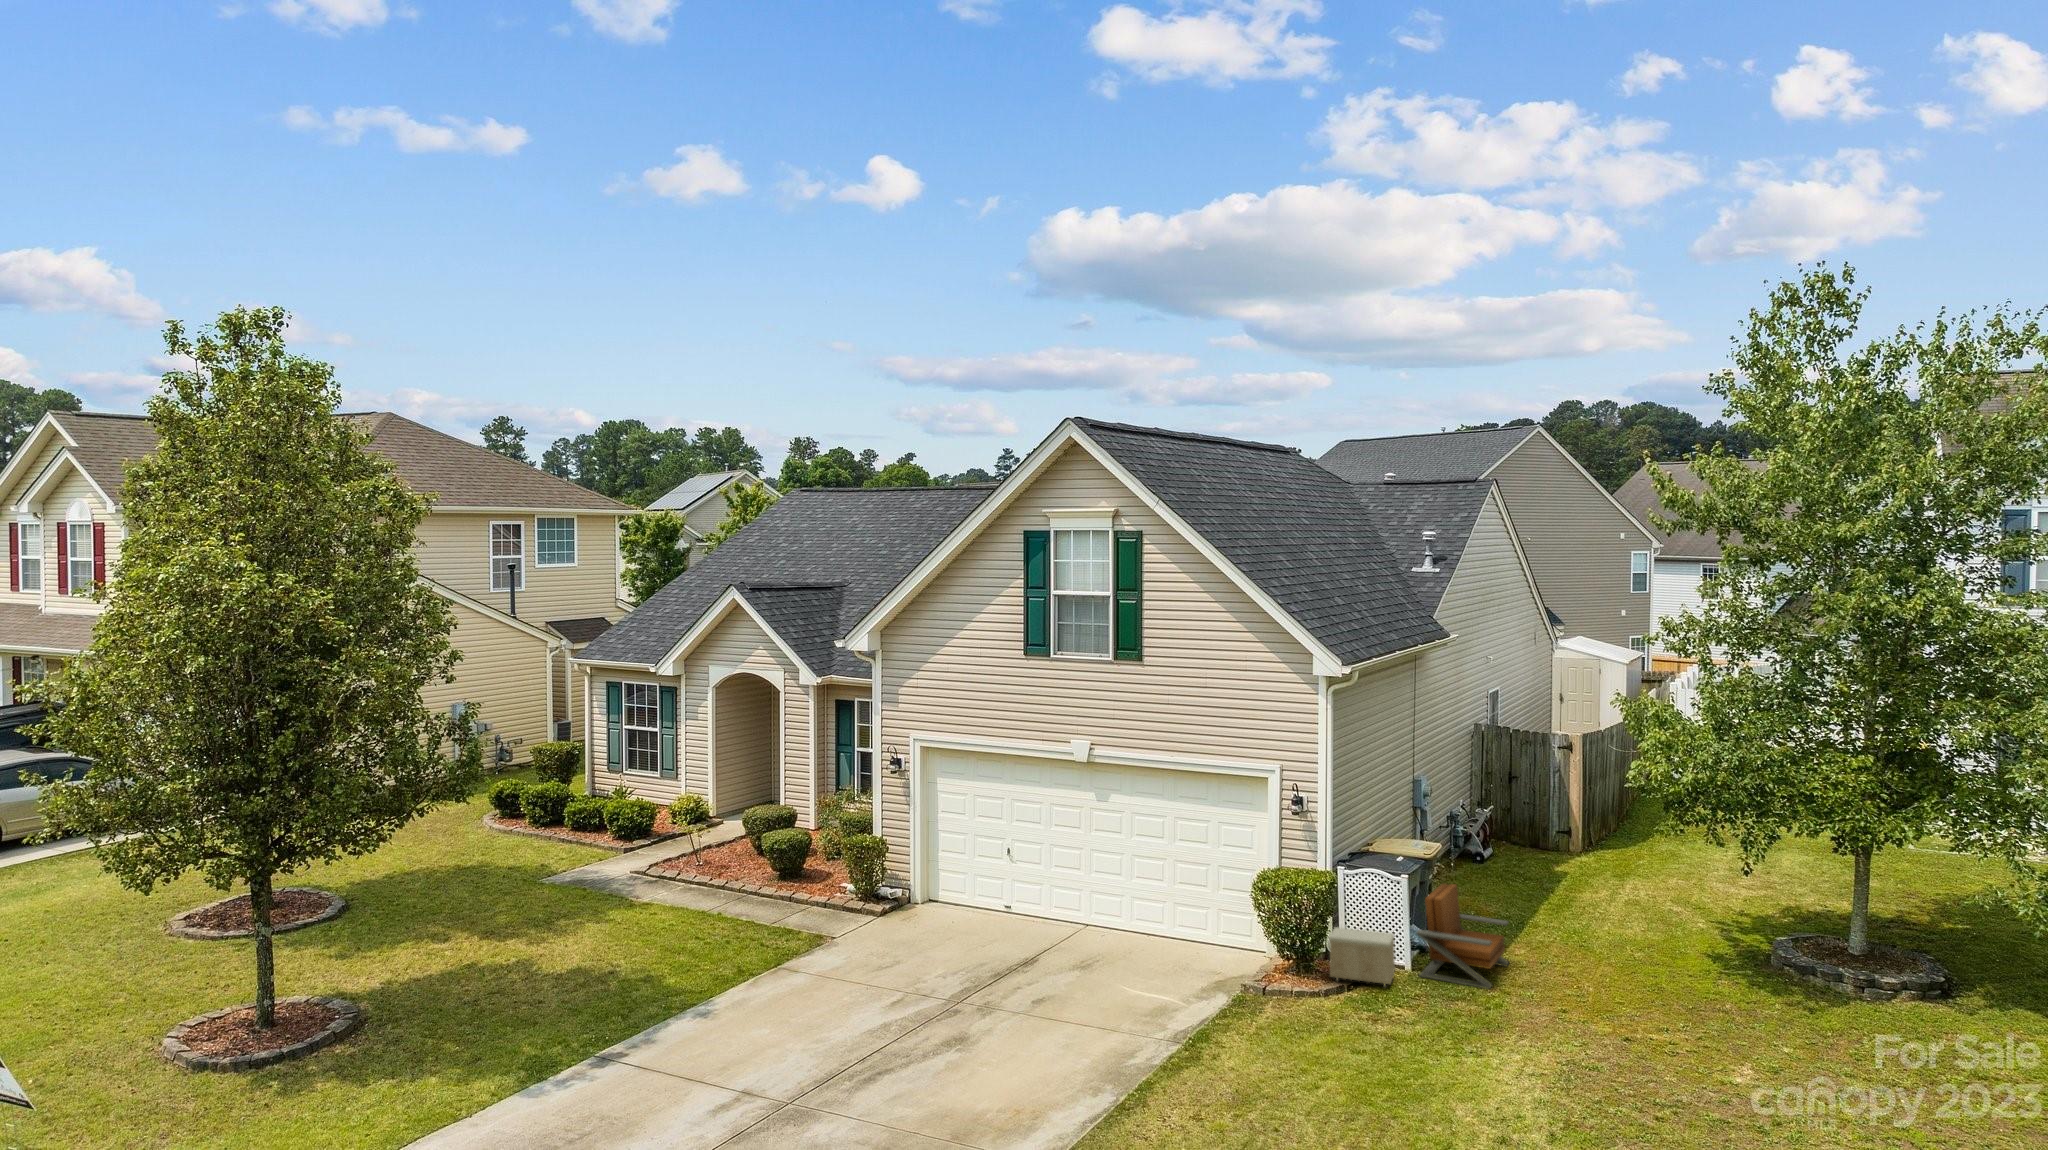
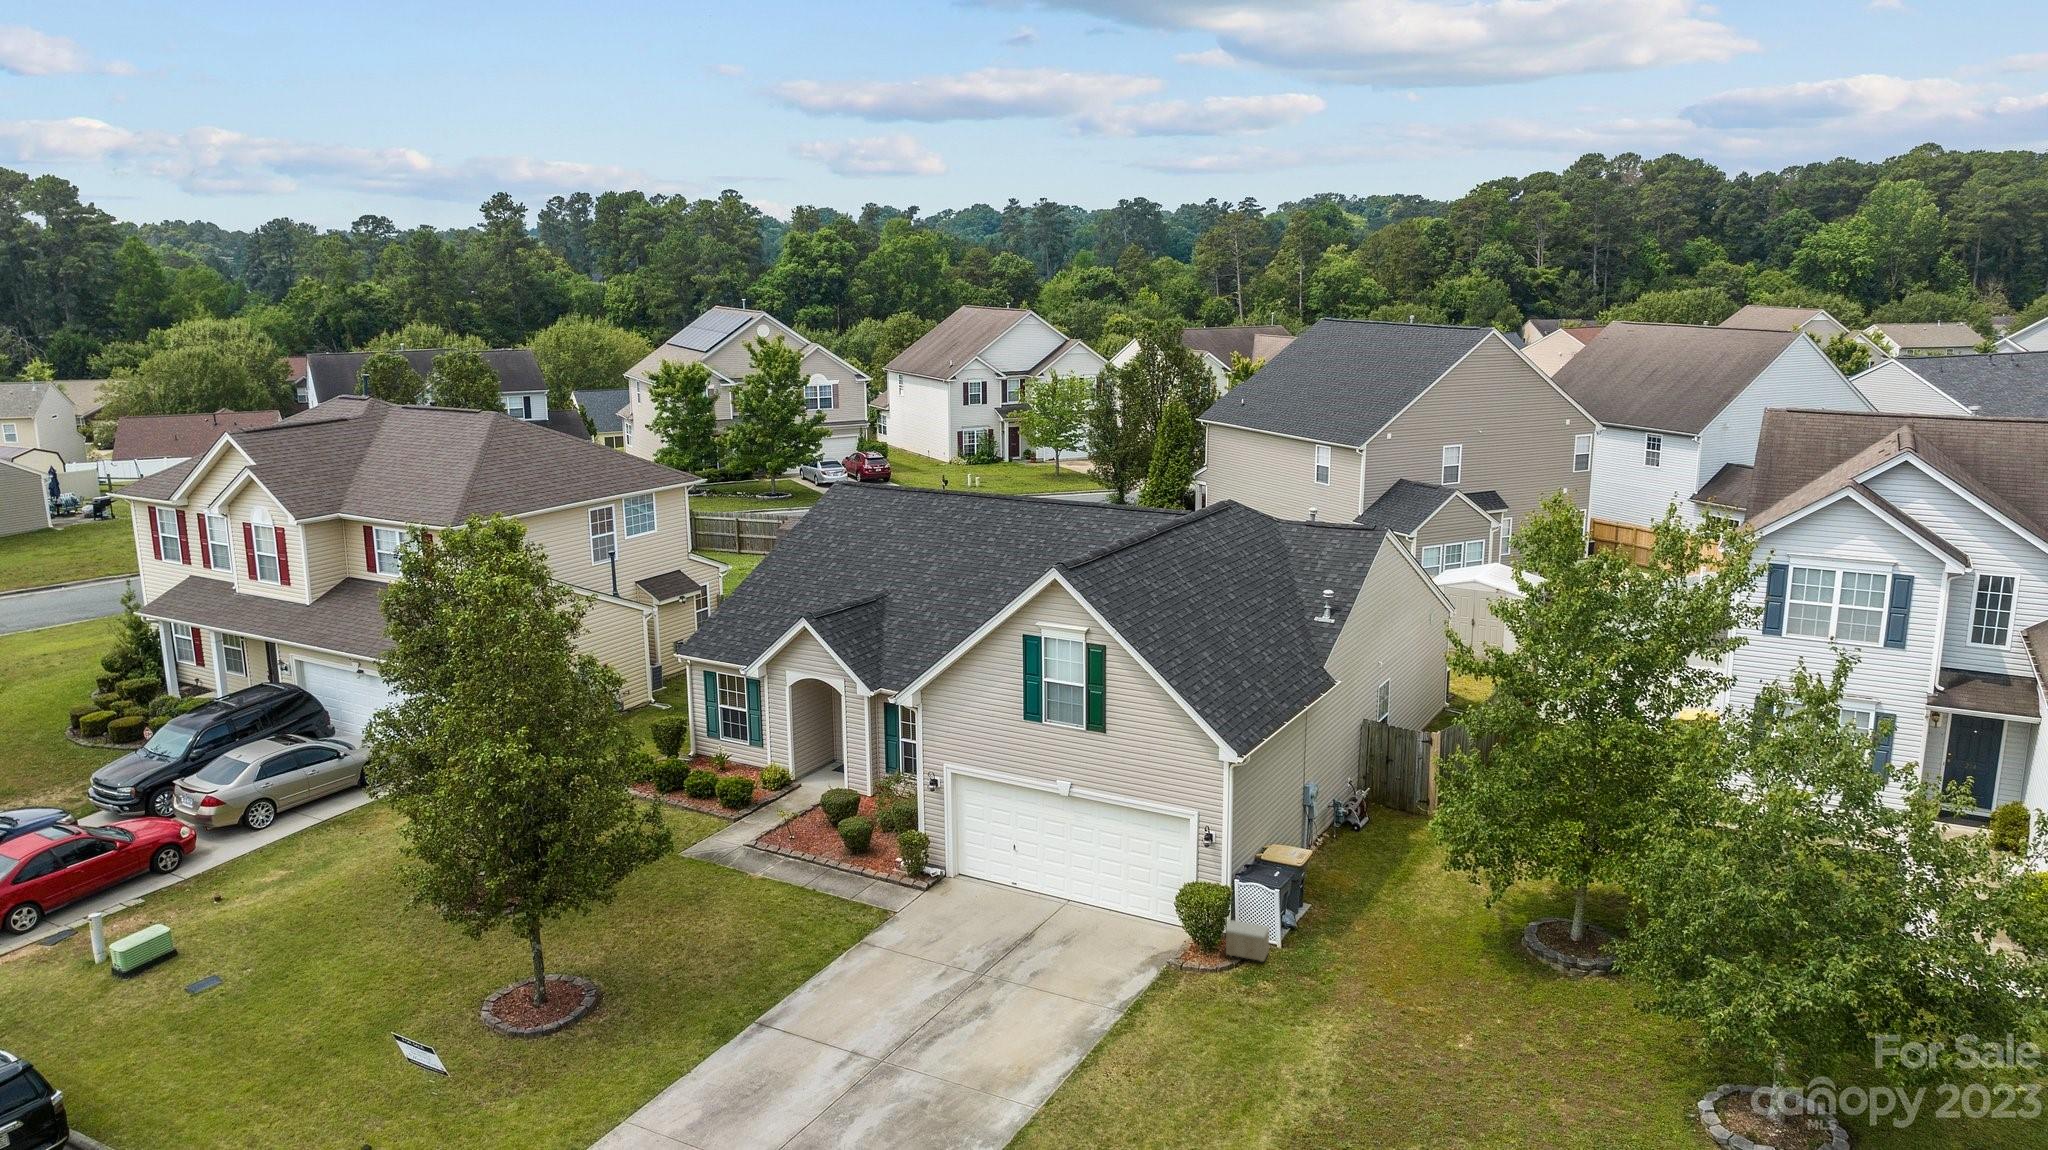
lounge chair: present [1417,884,1509,989] -> none [1284,887,1348,964]

